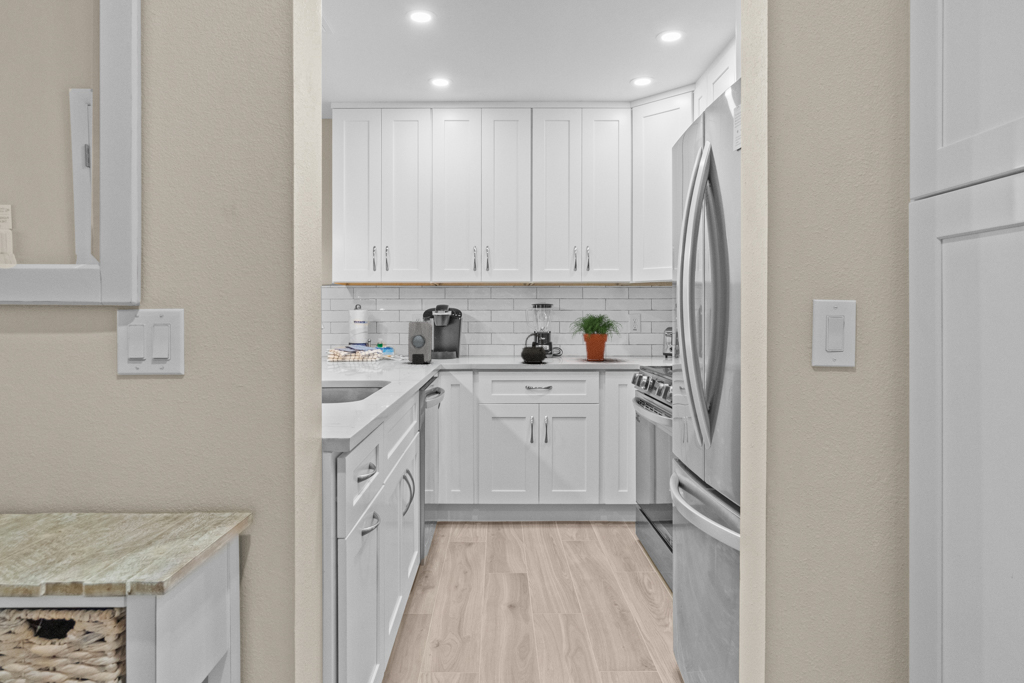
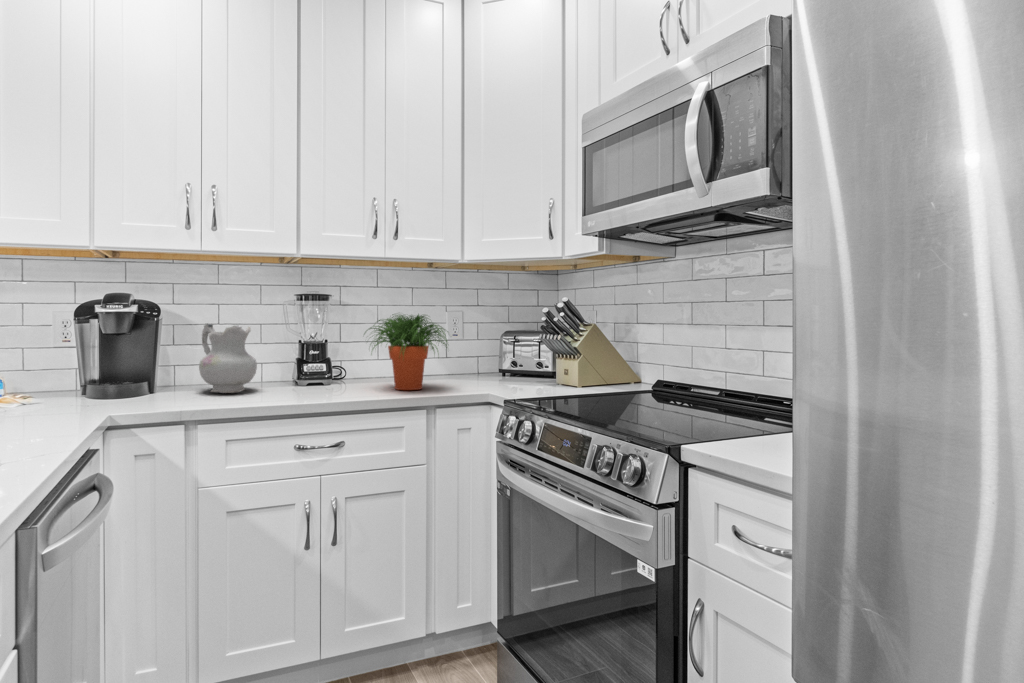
ceramic pitcher: none [480,321,510,359] -> present [199,324,257,393]
soap dispenser: present [408,322,432,364] -> none [29,327,91,417]
kettle: present [521,333,546,363] -> none [282,348,330,401]

